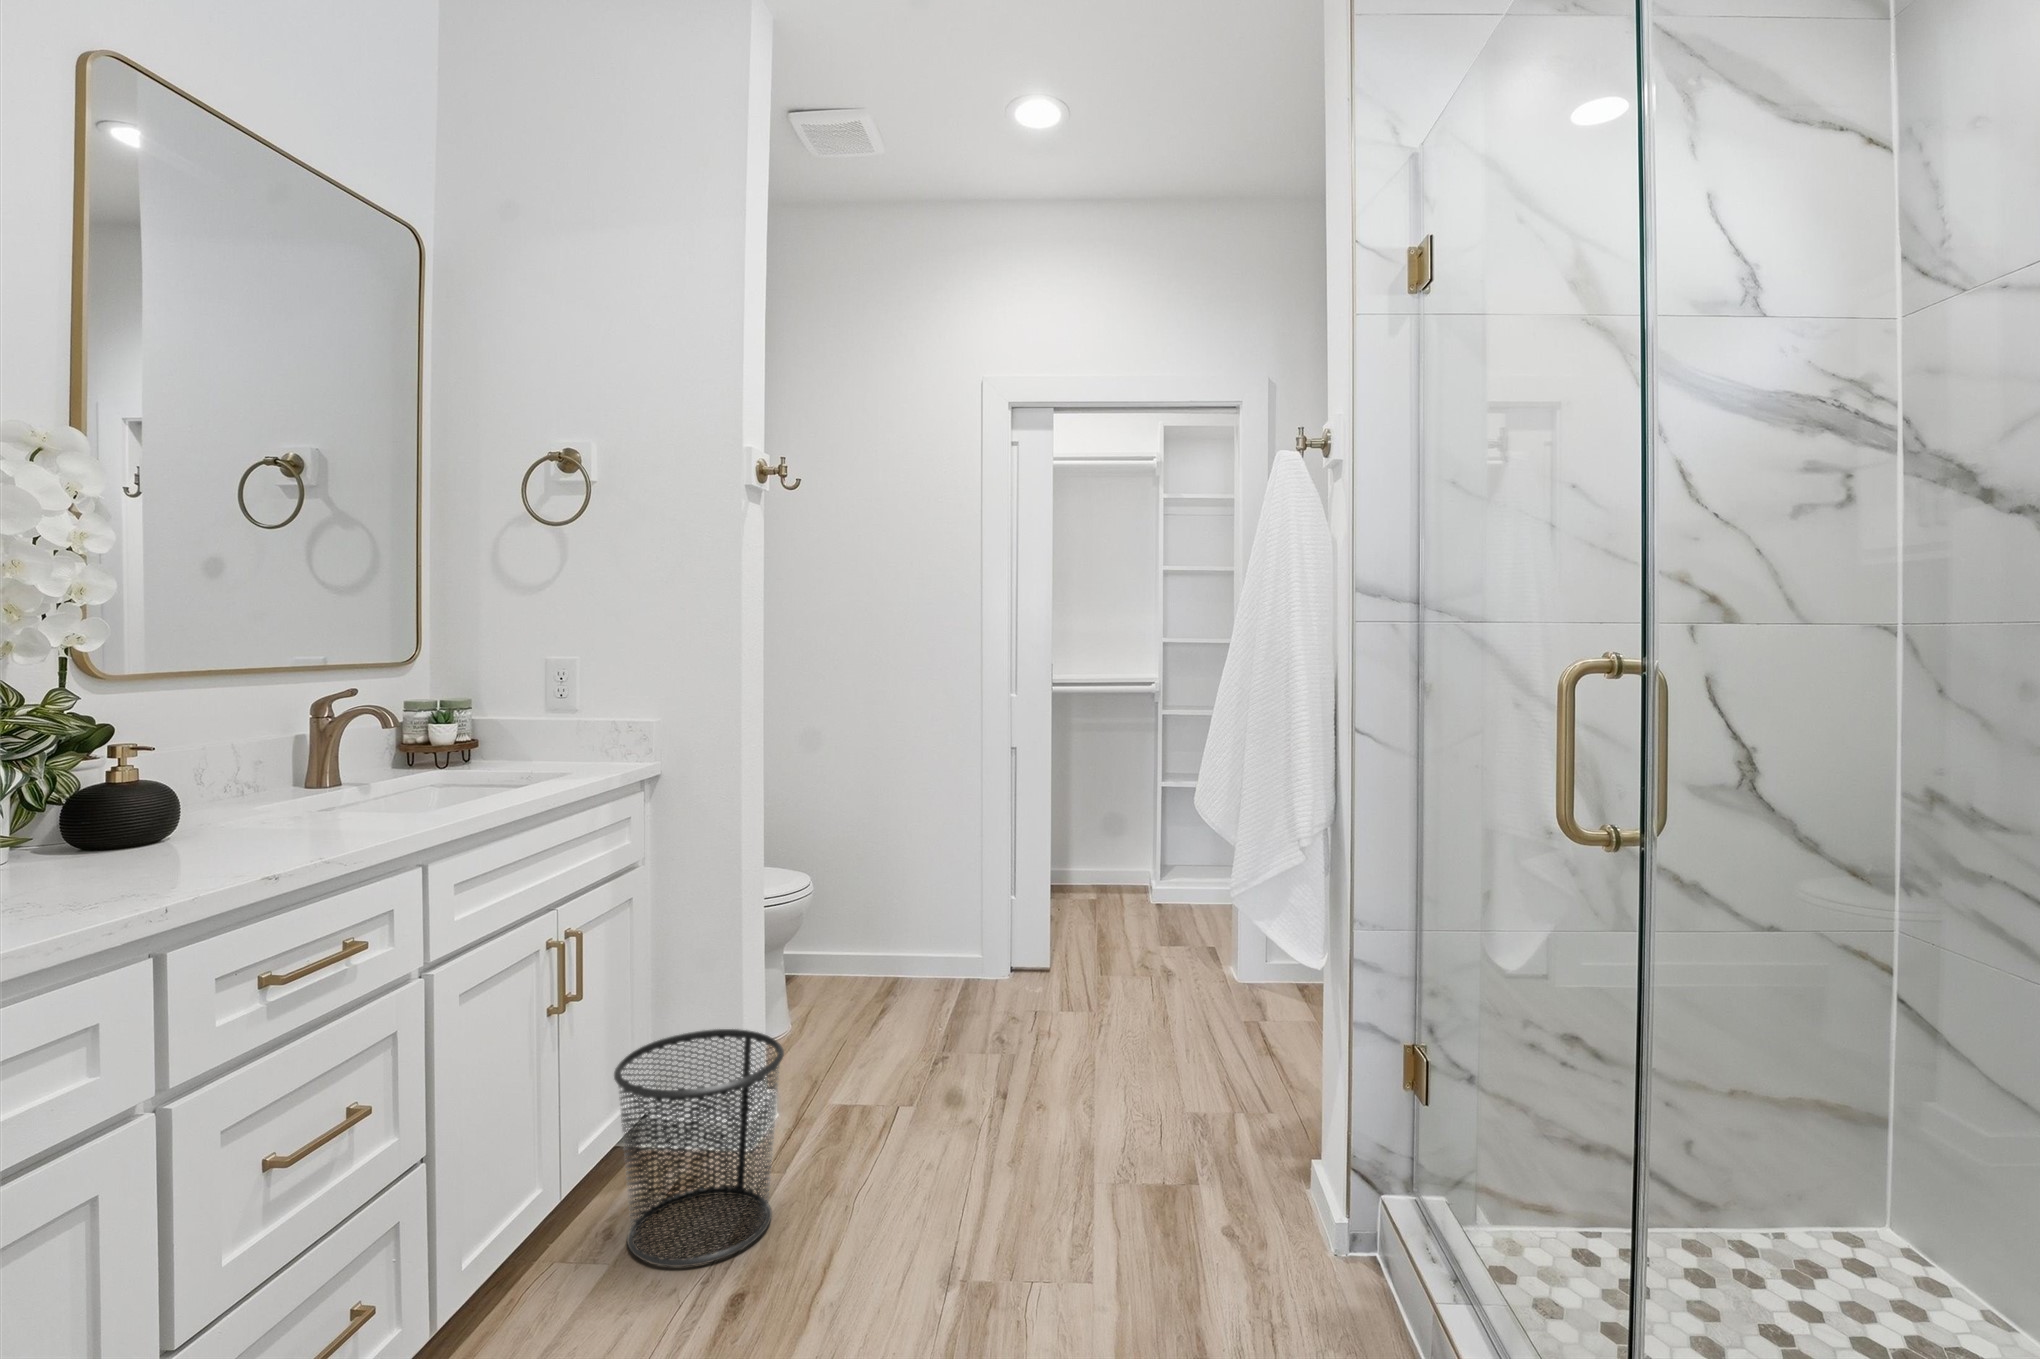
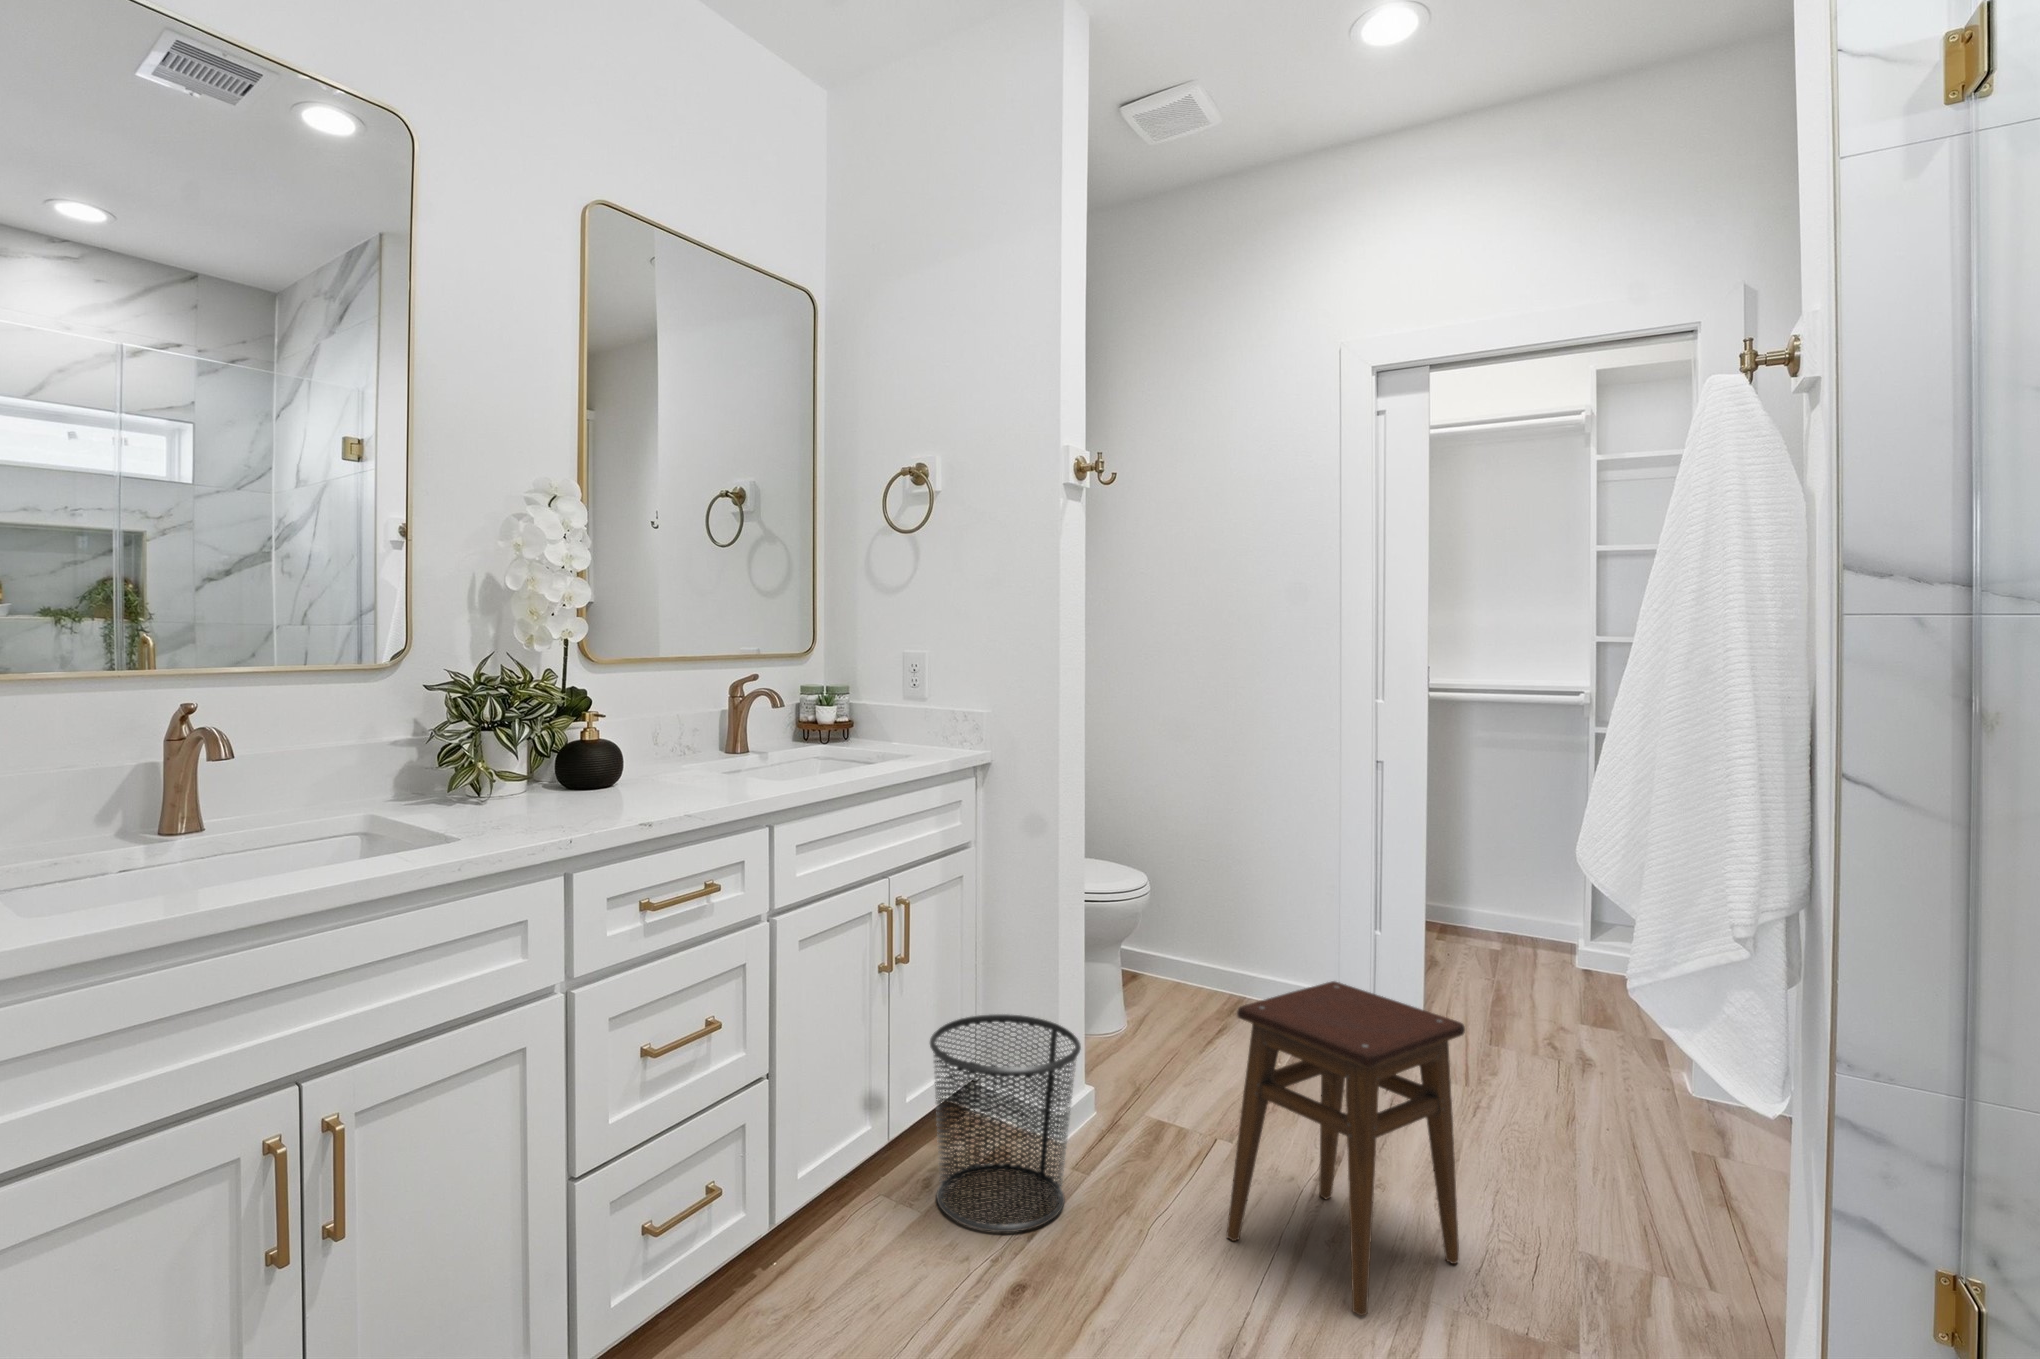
stool: none [938,940,1137,1239] -> present [1226,981,1465,1316]

